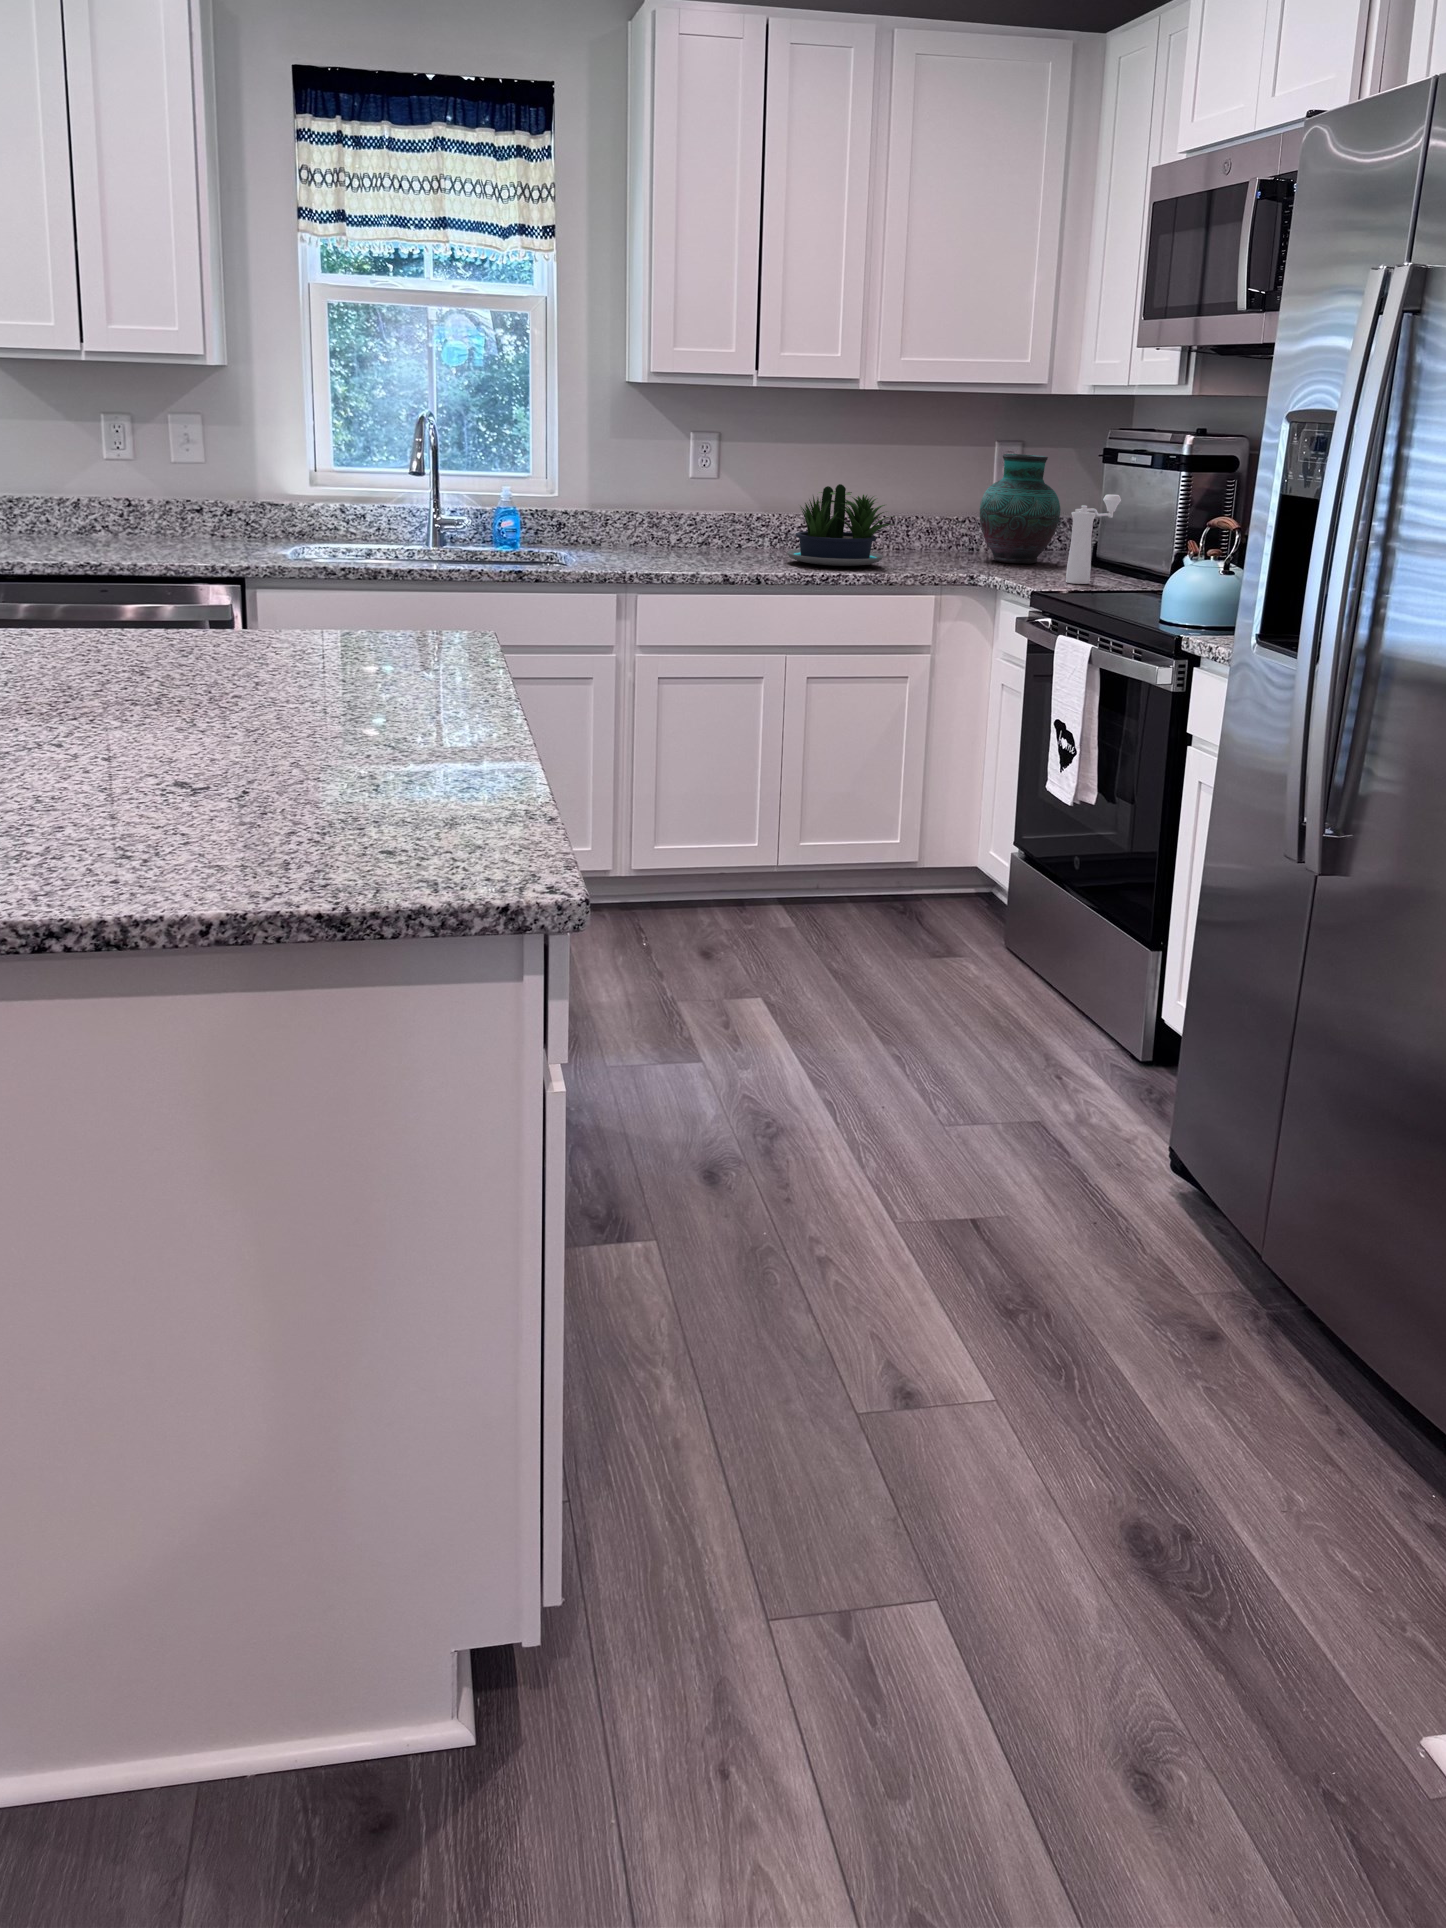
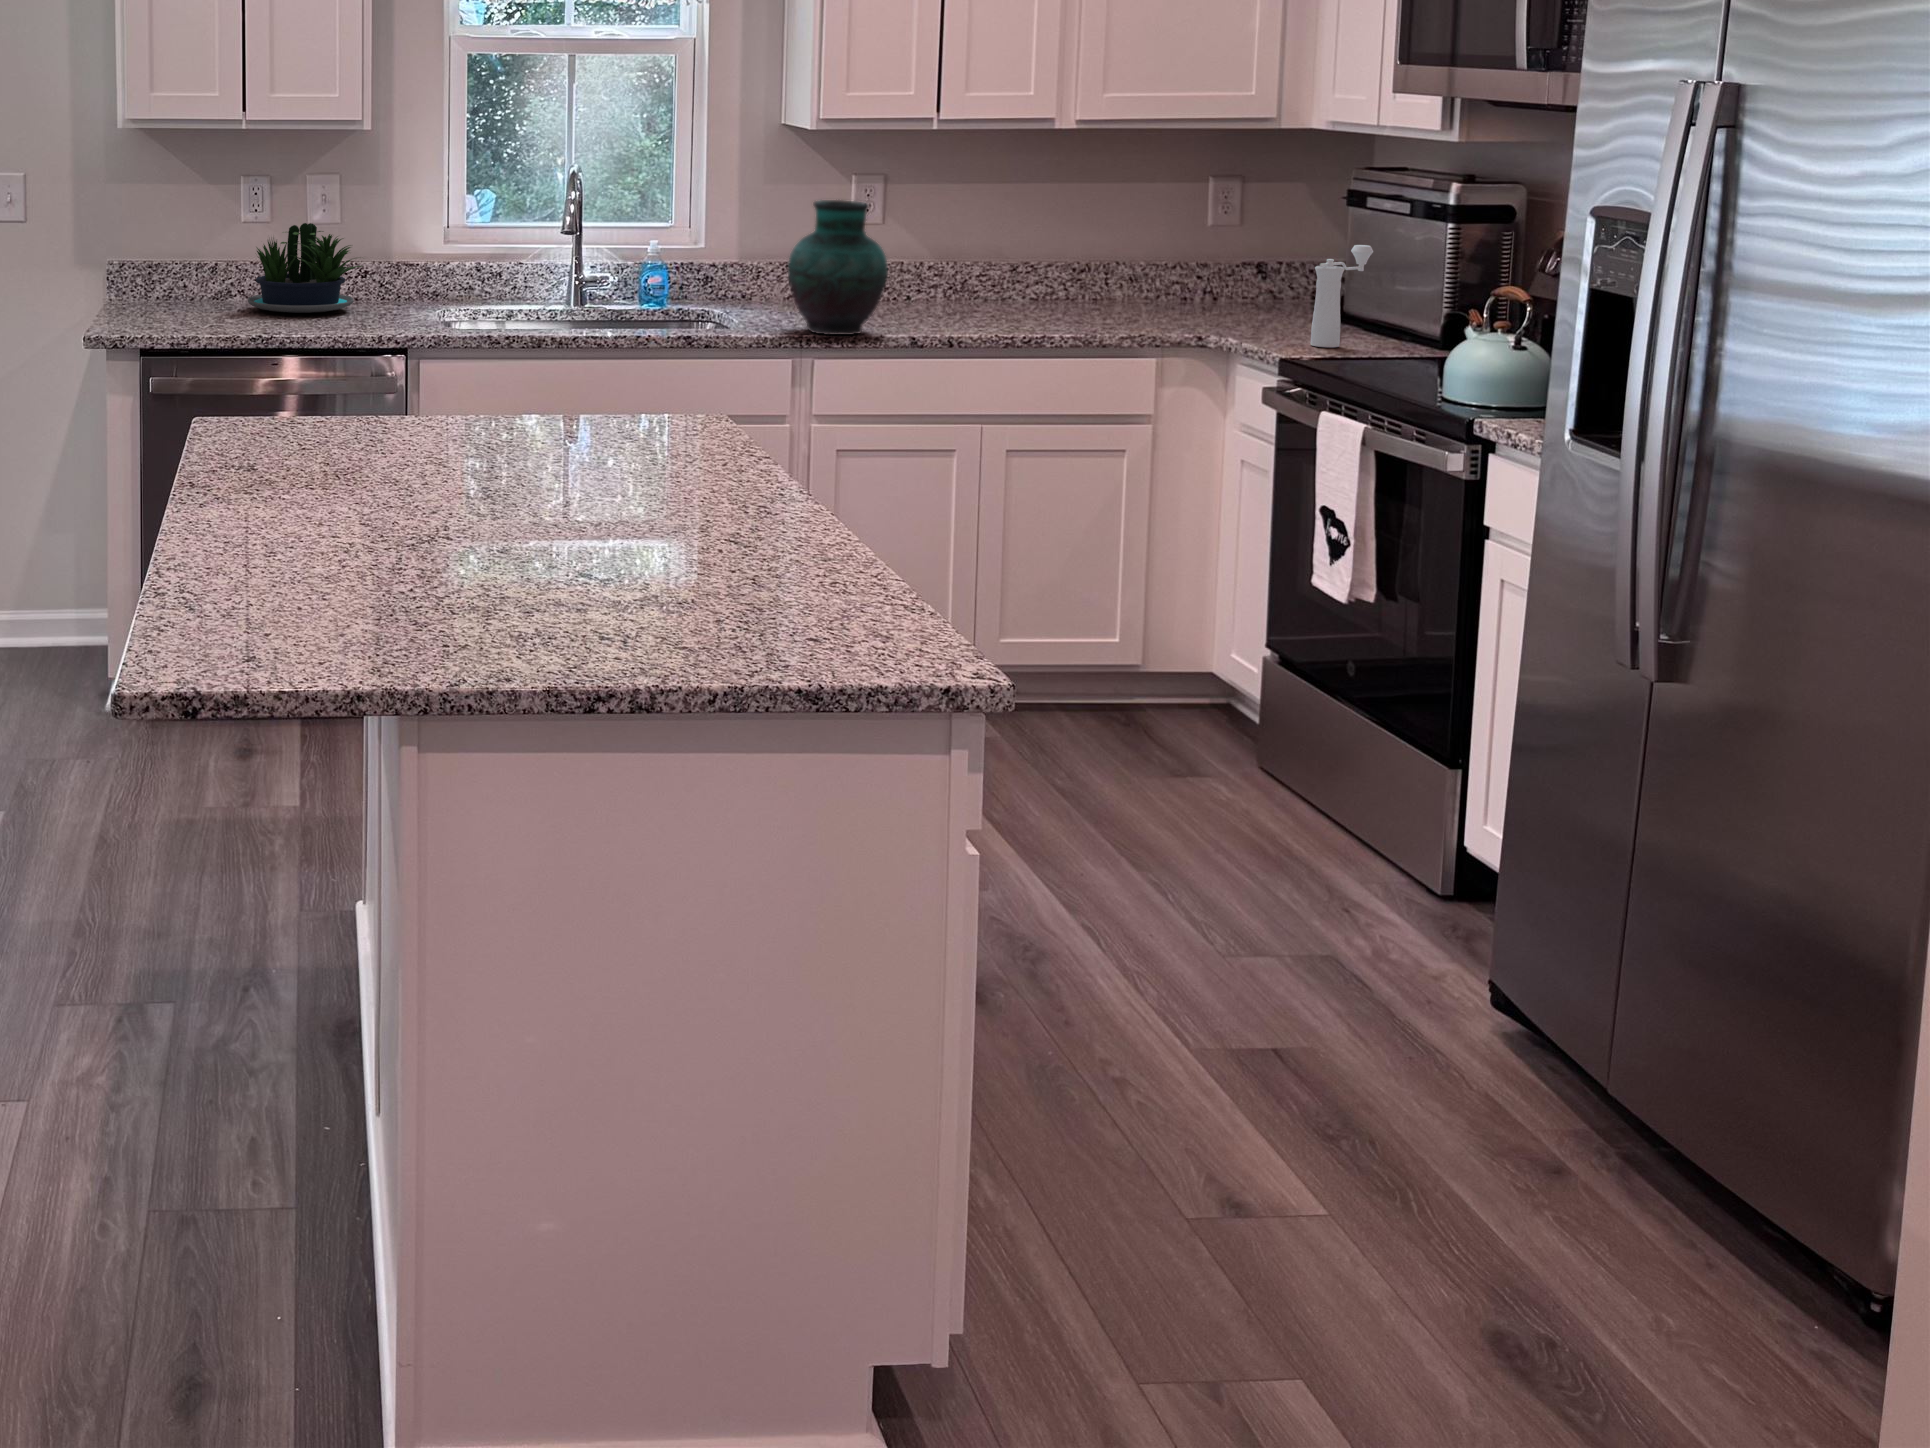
vase: present [980,454,1060,564] -> present [788,200,888,335]
potted plant: present [787,484,892,566] -> present [248,223,361,313]

